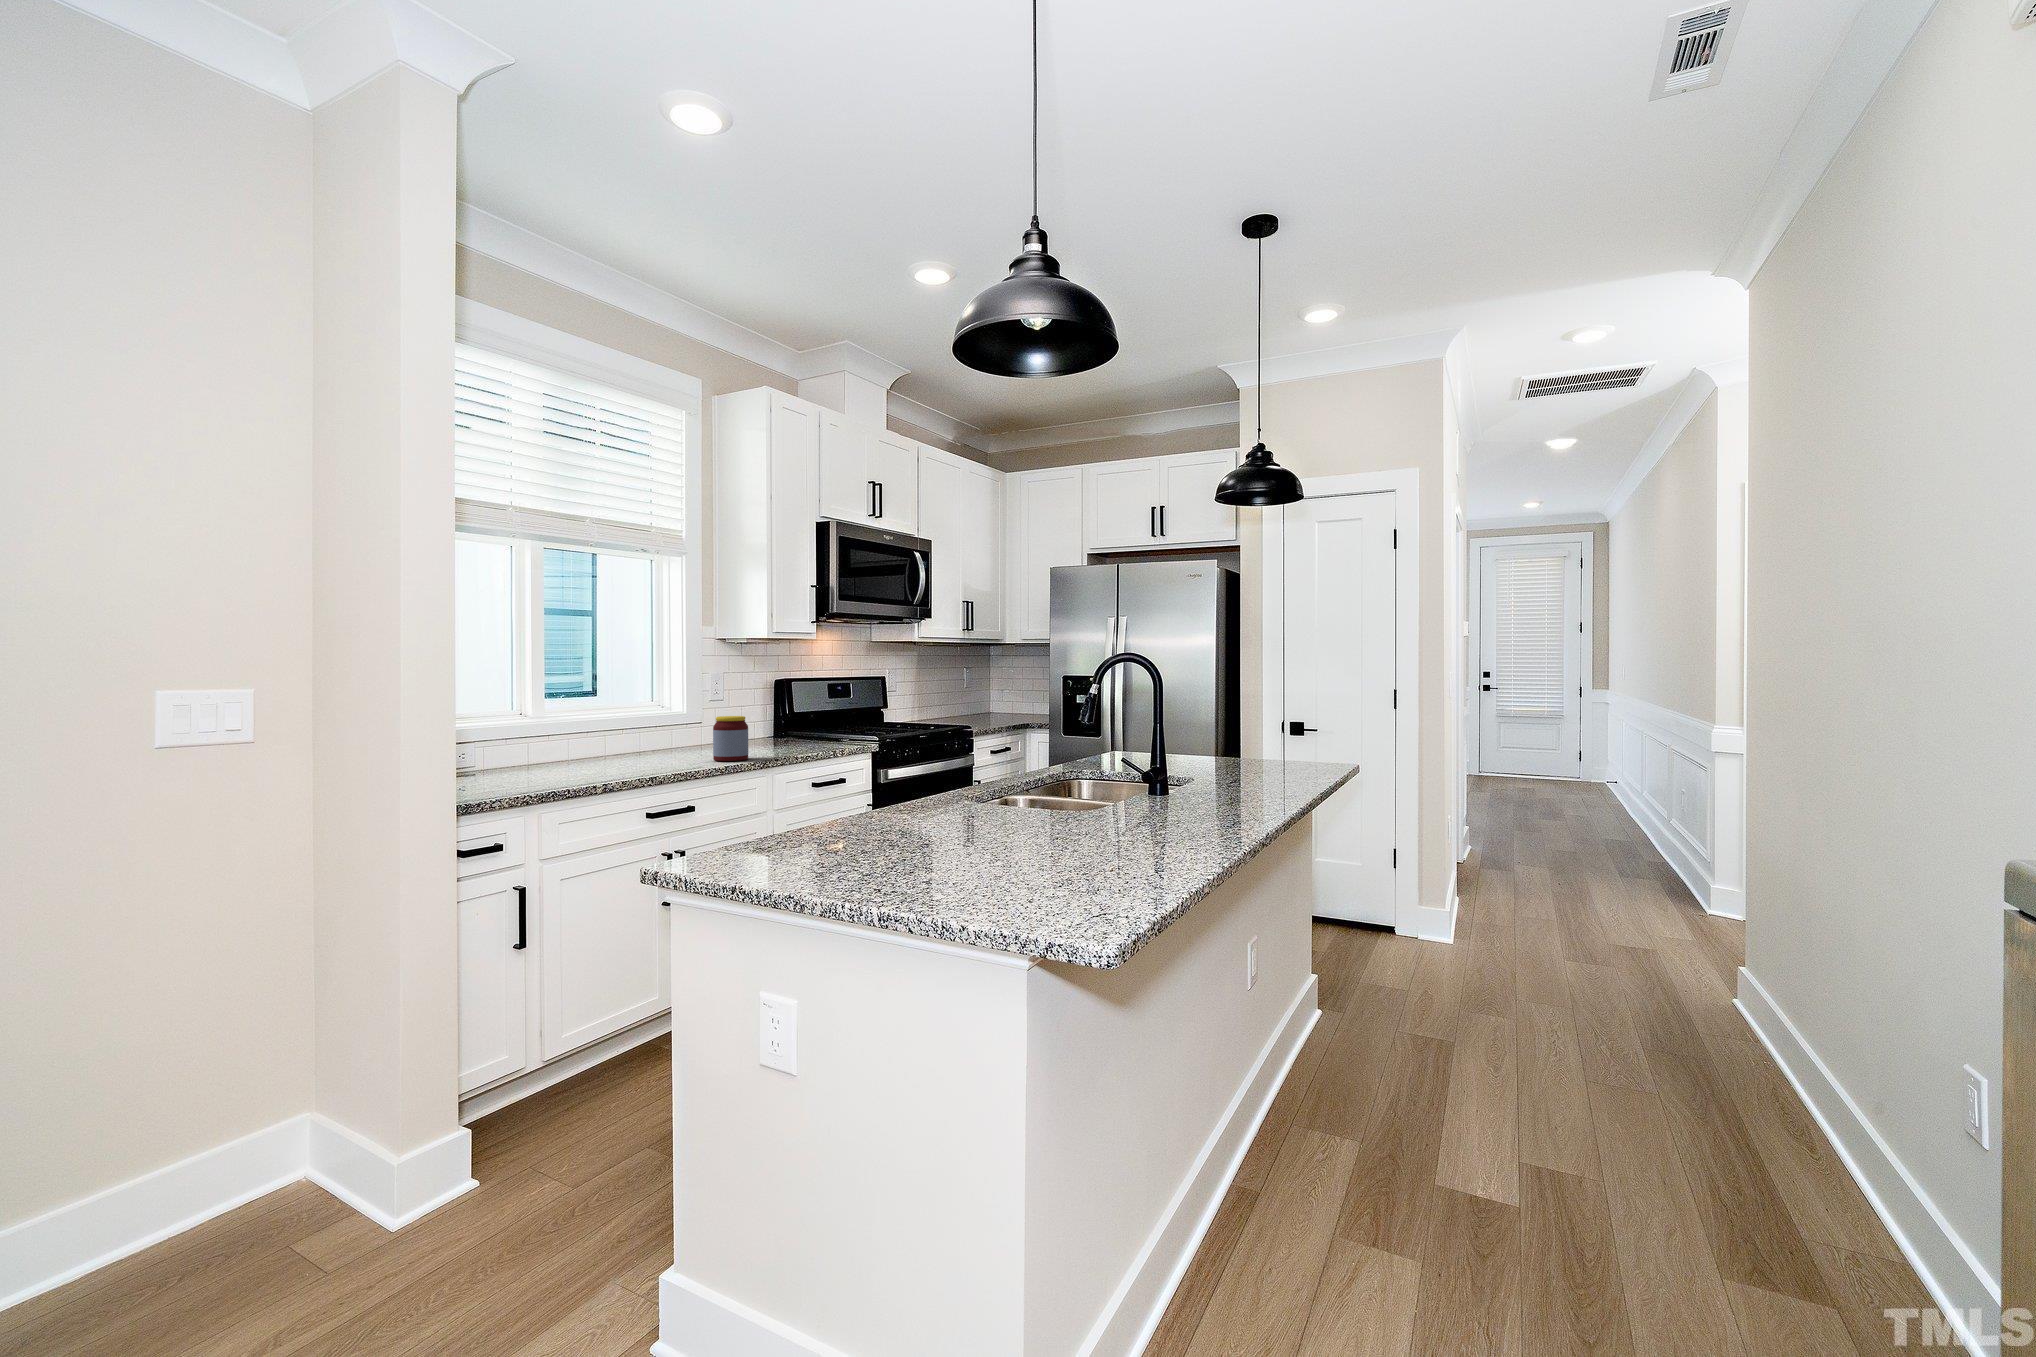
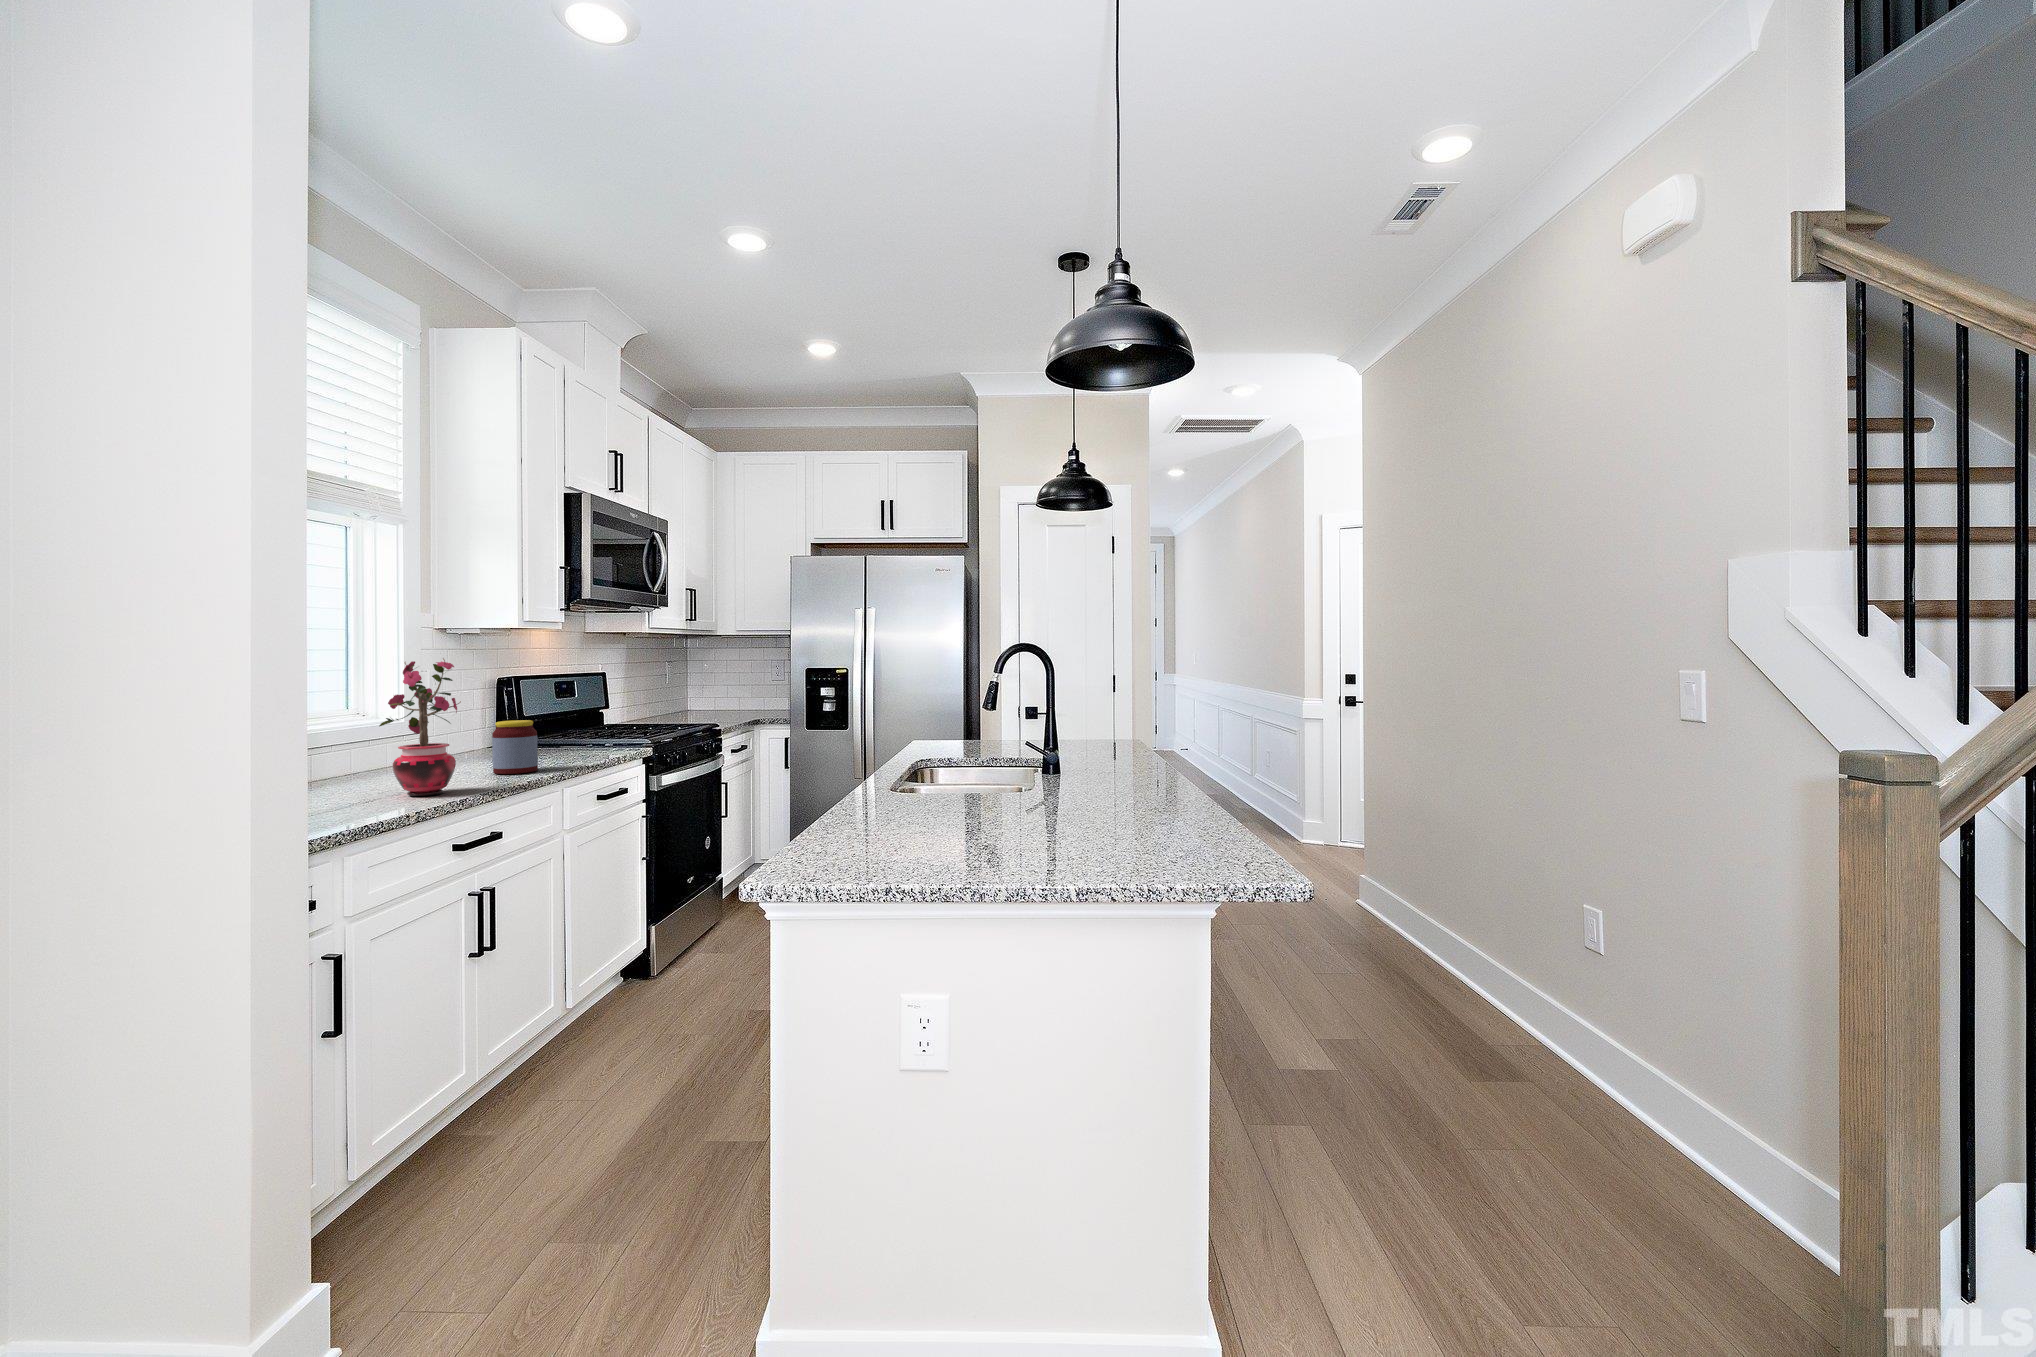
potted plant: none [604,661,666,774] -> present [379,658,461,796]

